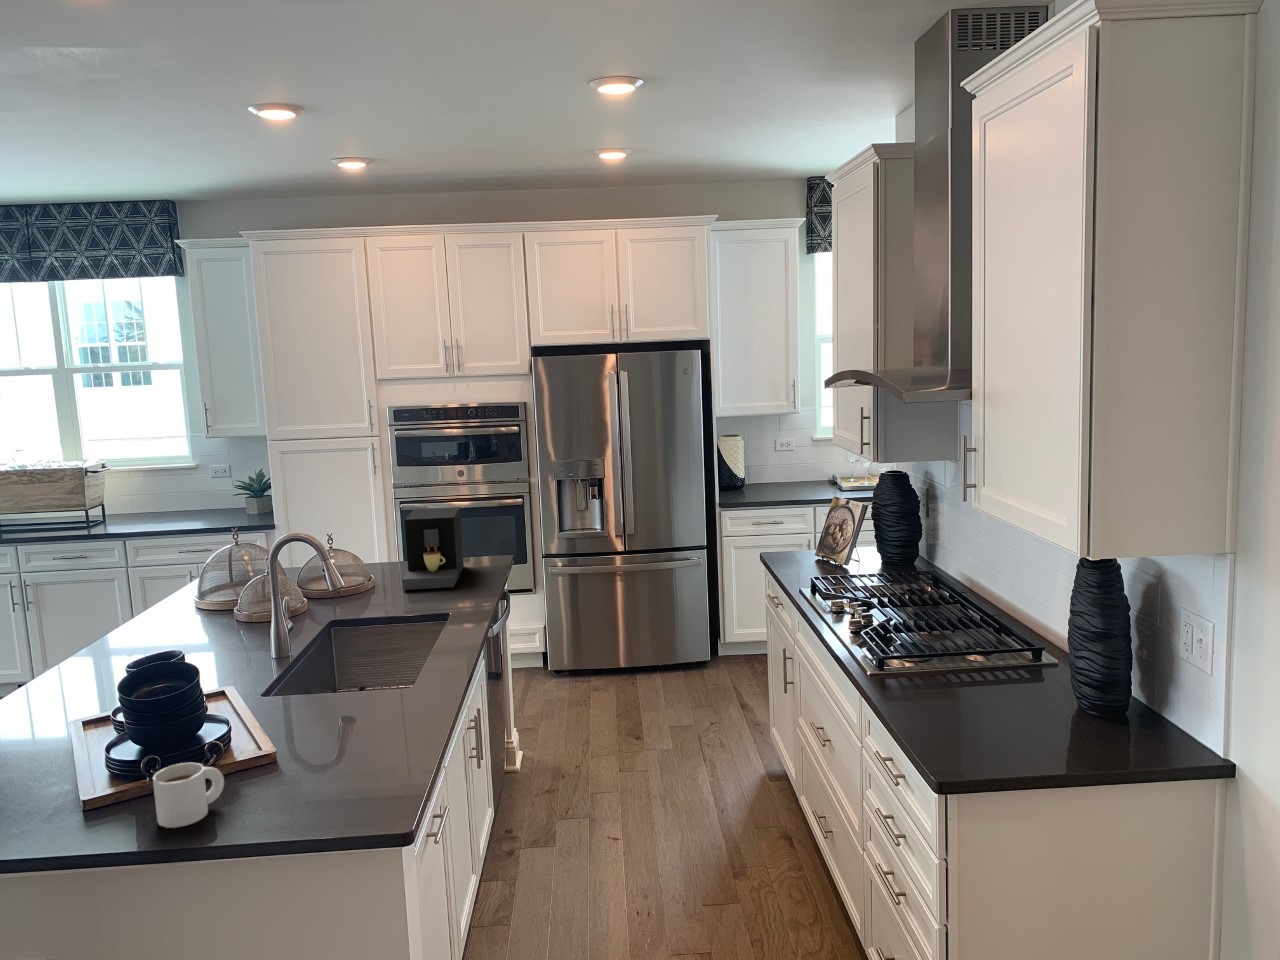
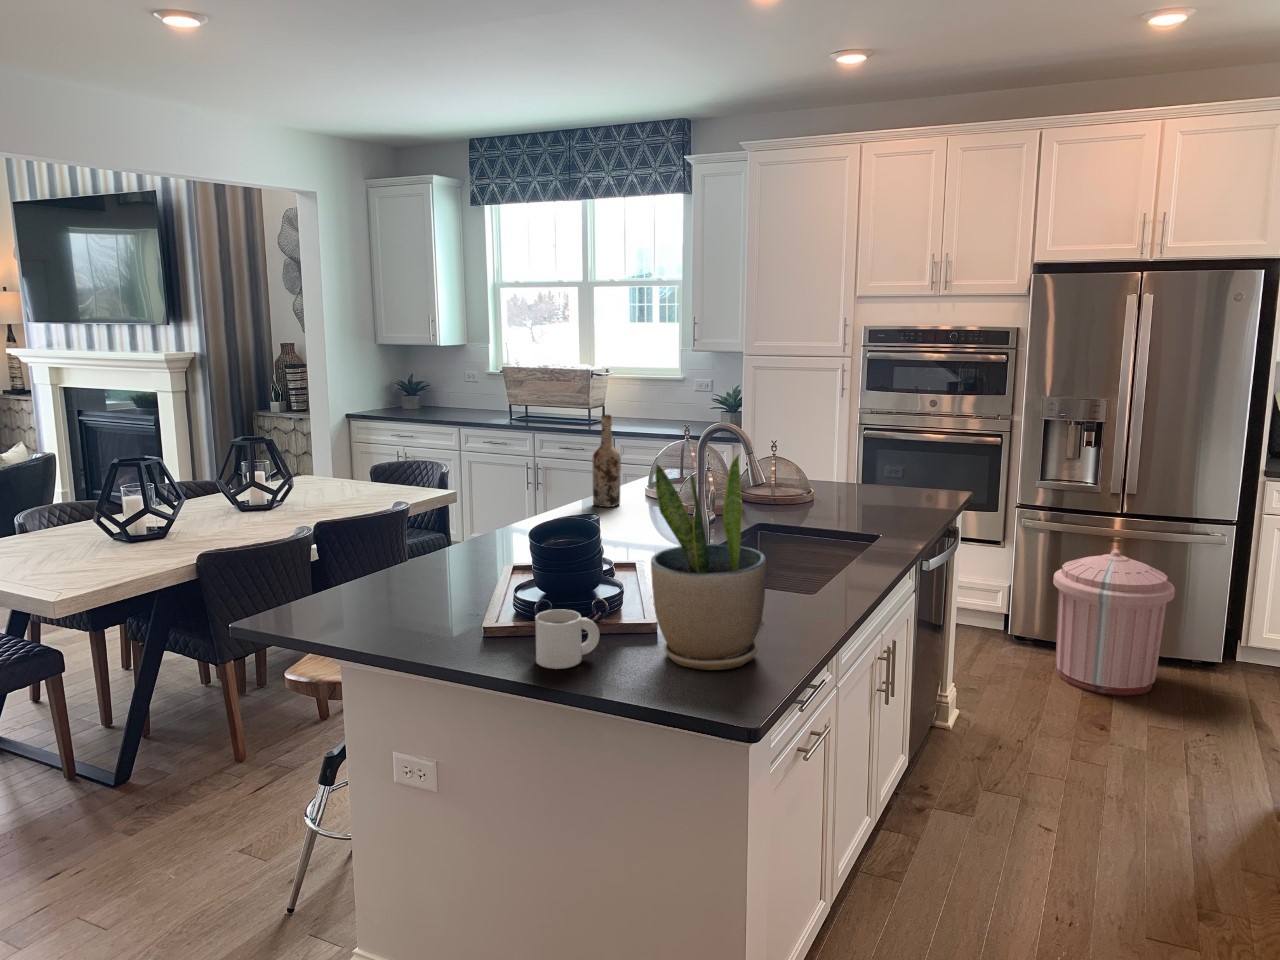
coffee maker: present [402,507,464,590] -> none [841,426,918,511]
wine bottle: none [135,533,172,631] -> present [592,415,621,507]
potted plant: none [270,585,384,789] -> present [651,454,766,670]
trash can: none [581,585,672,706] -> present [1053,551,1175,696]

